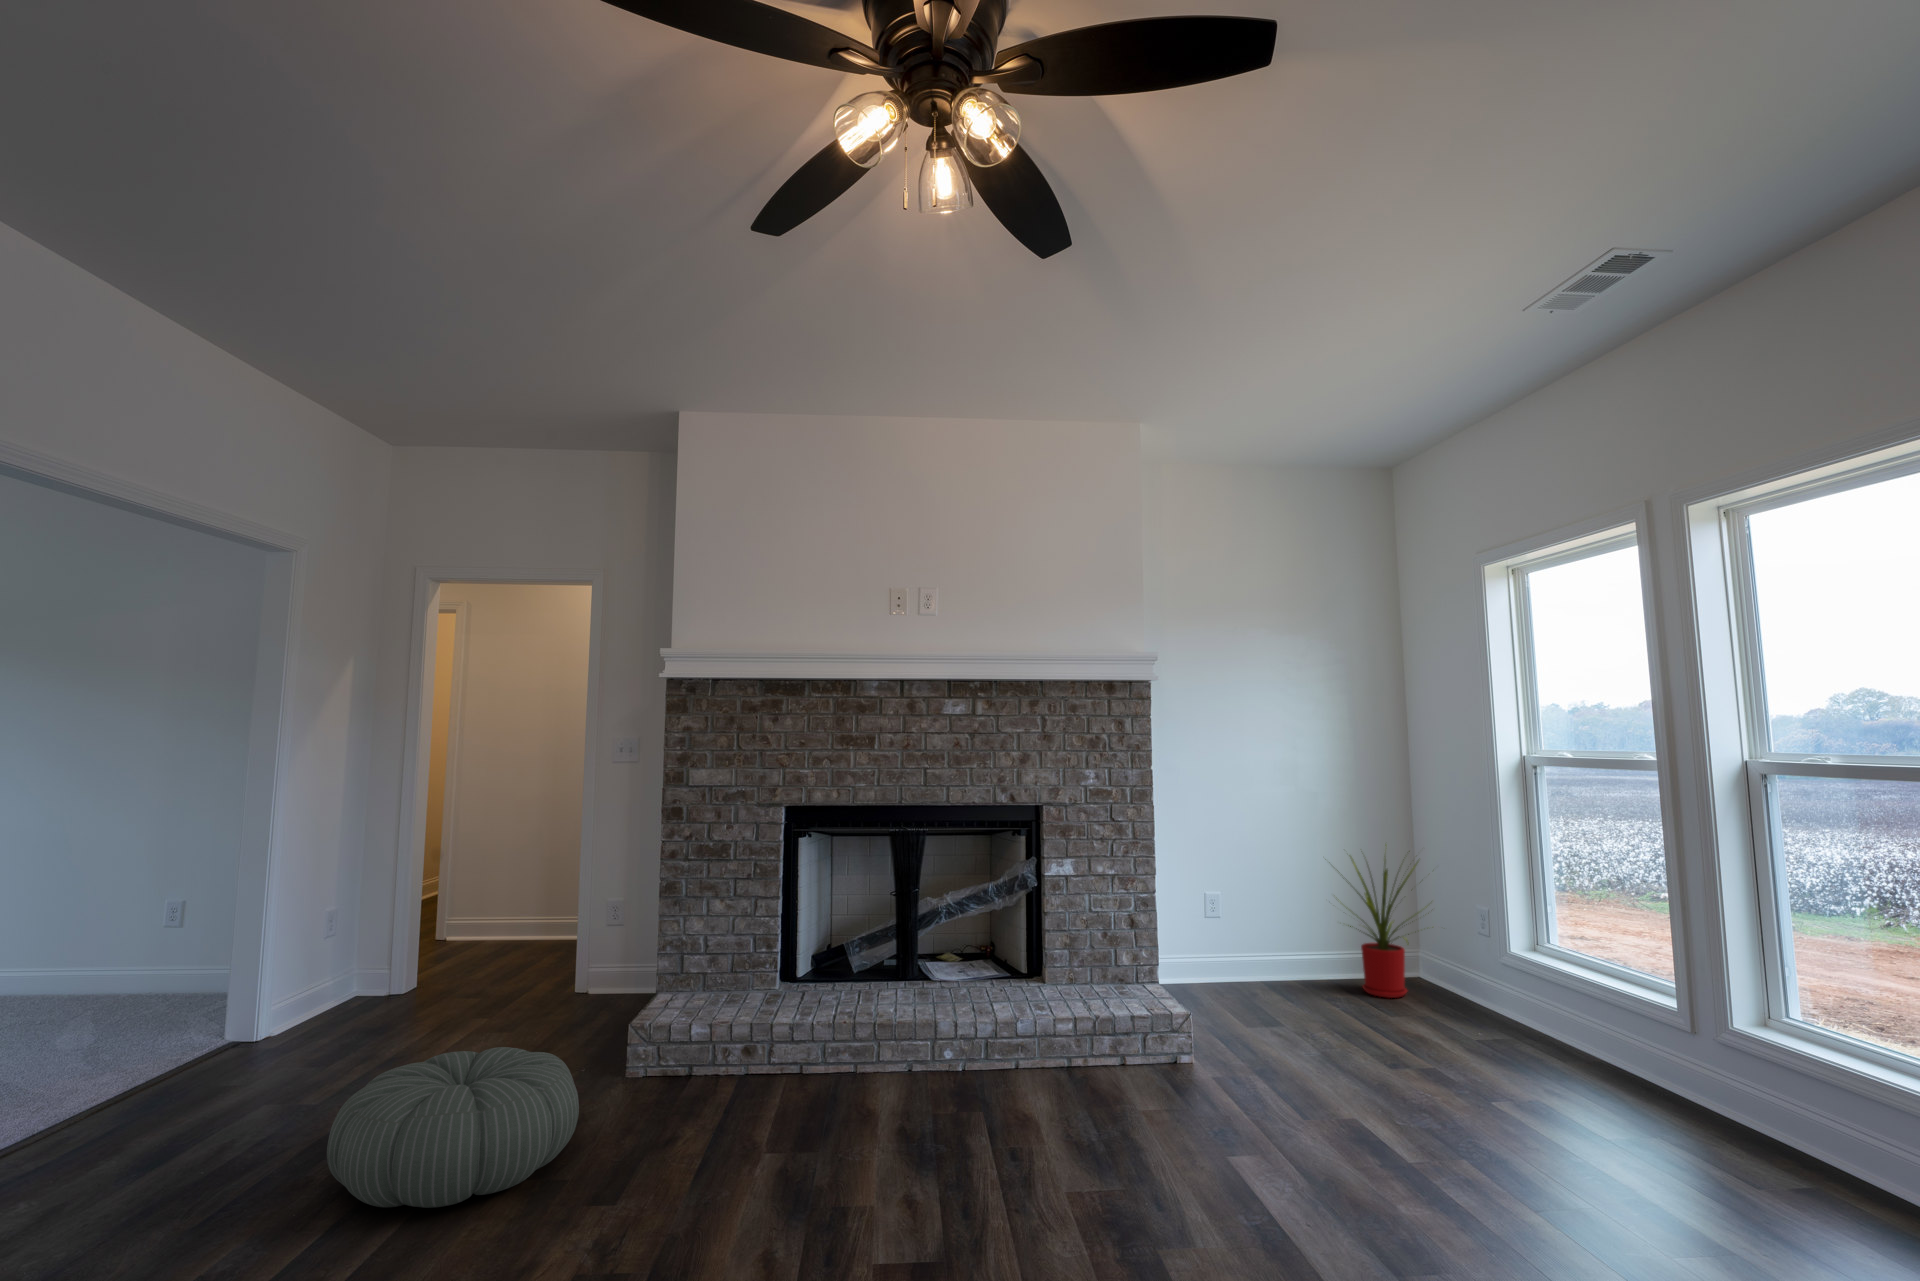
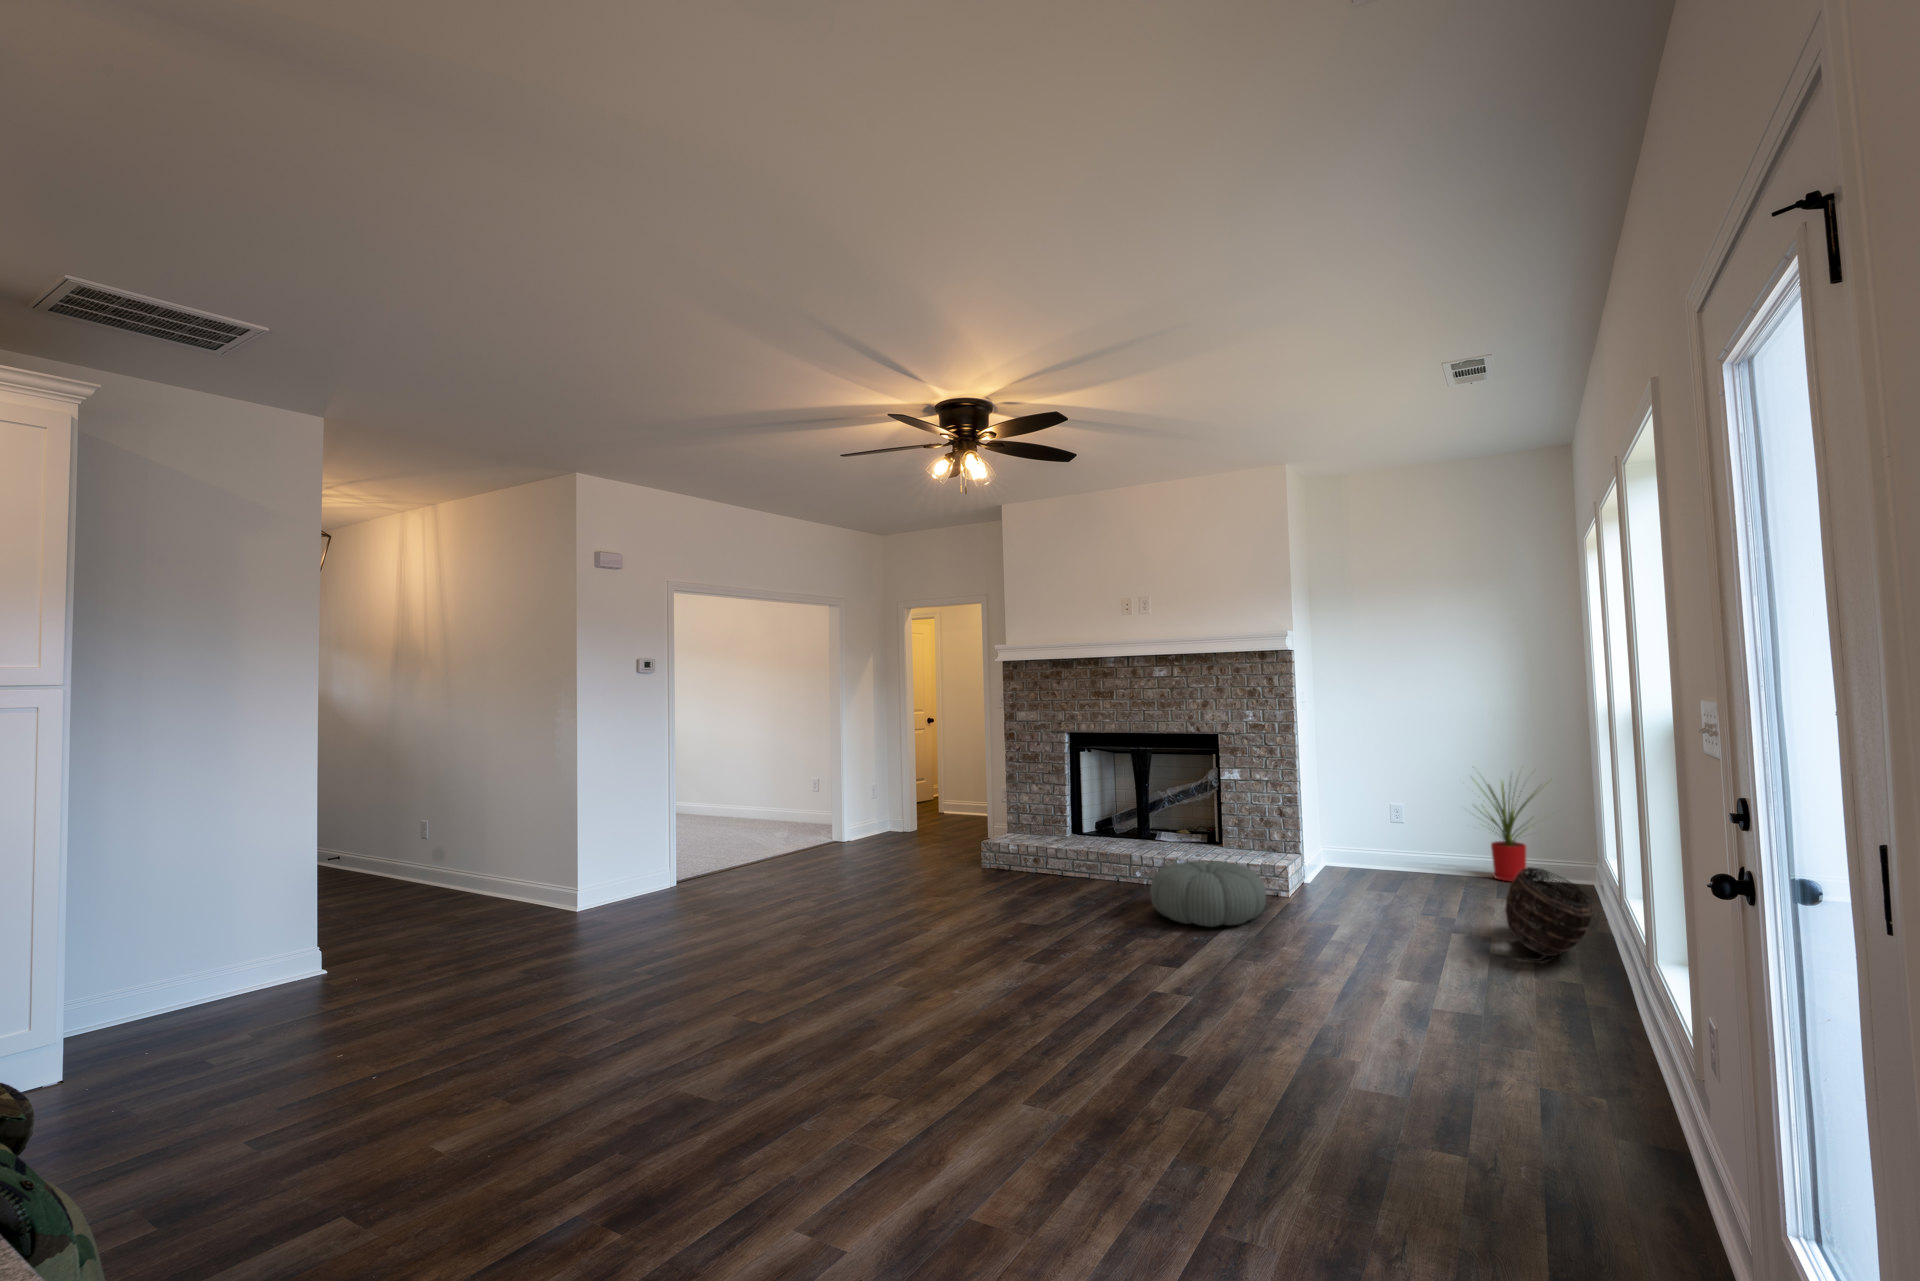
basket: none [1562,993,1775,1141] -> present [1506,867,1592,956]
pouf: present [327,1047,579,1208] -> present [1150,861,1266,927]

